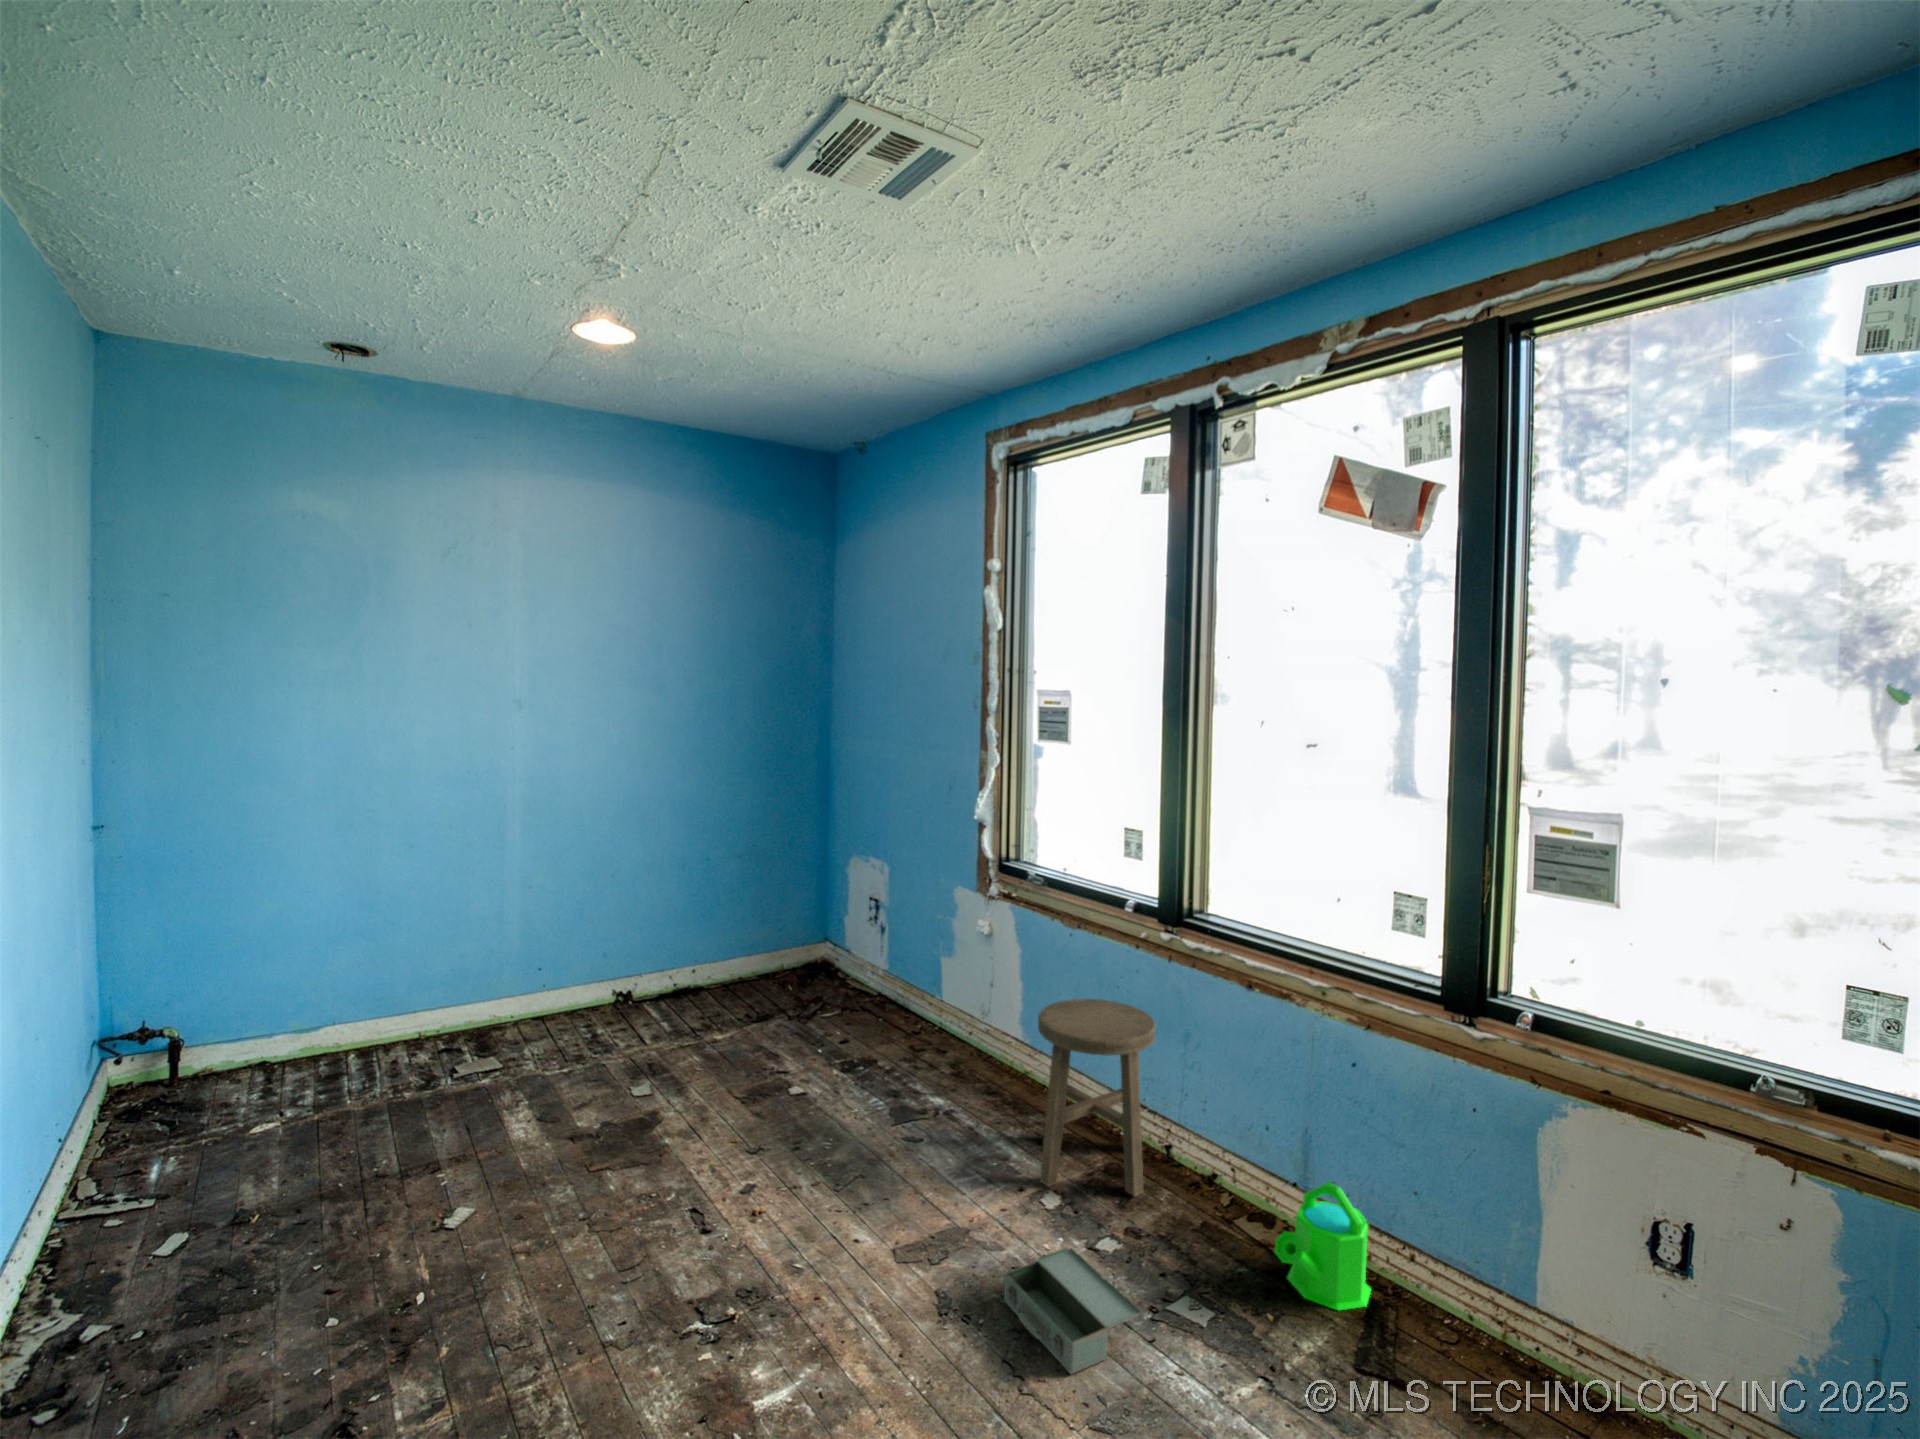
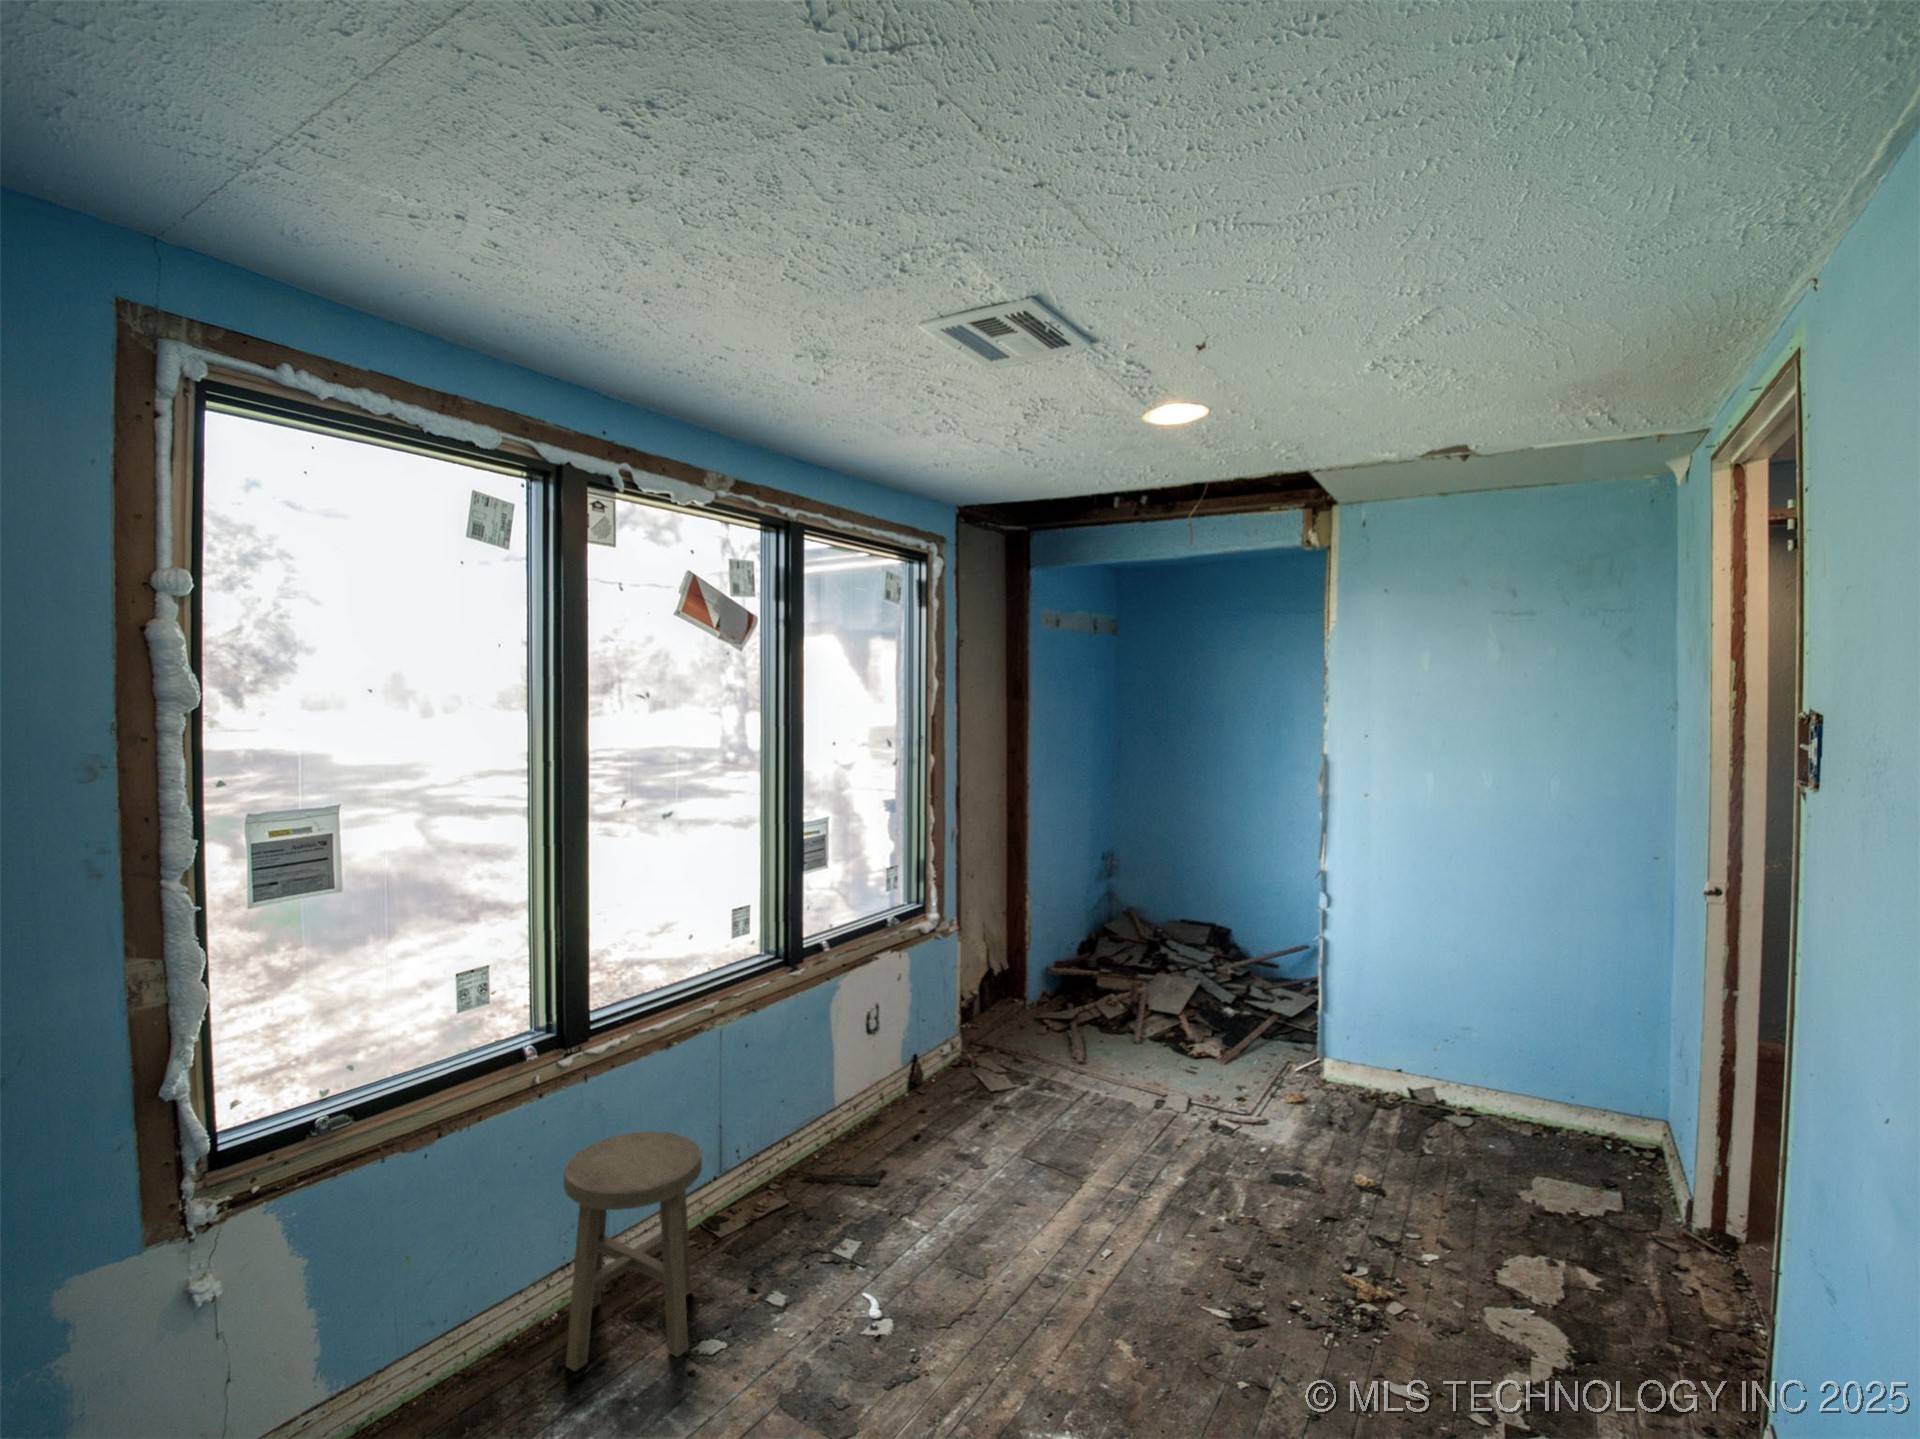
watering can: present [1275,1182,1371,1310] -> none [751,1124,834,1214]
toolbox: present [1004,1248,1140,1374] -> none [834,1244,946,1341]

